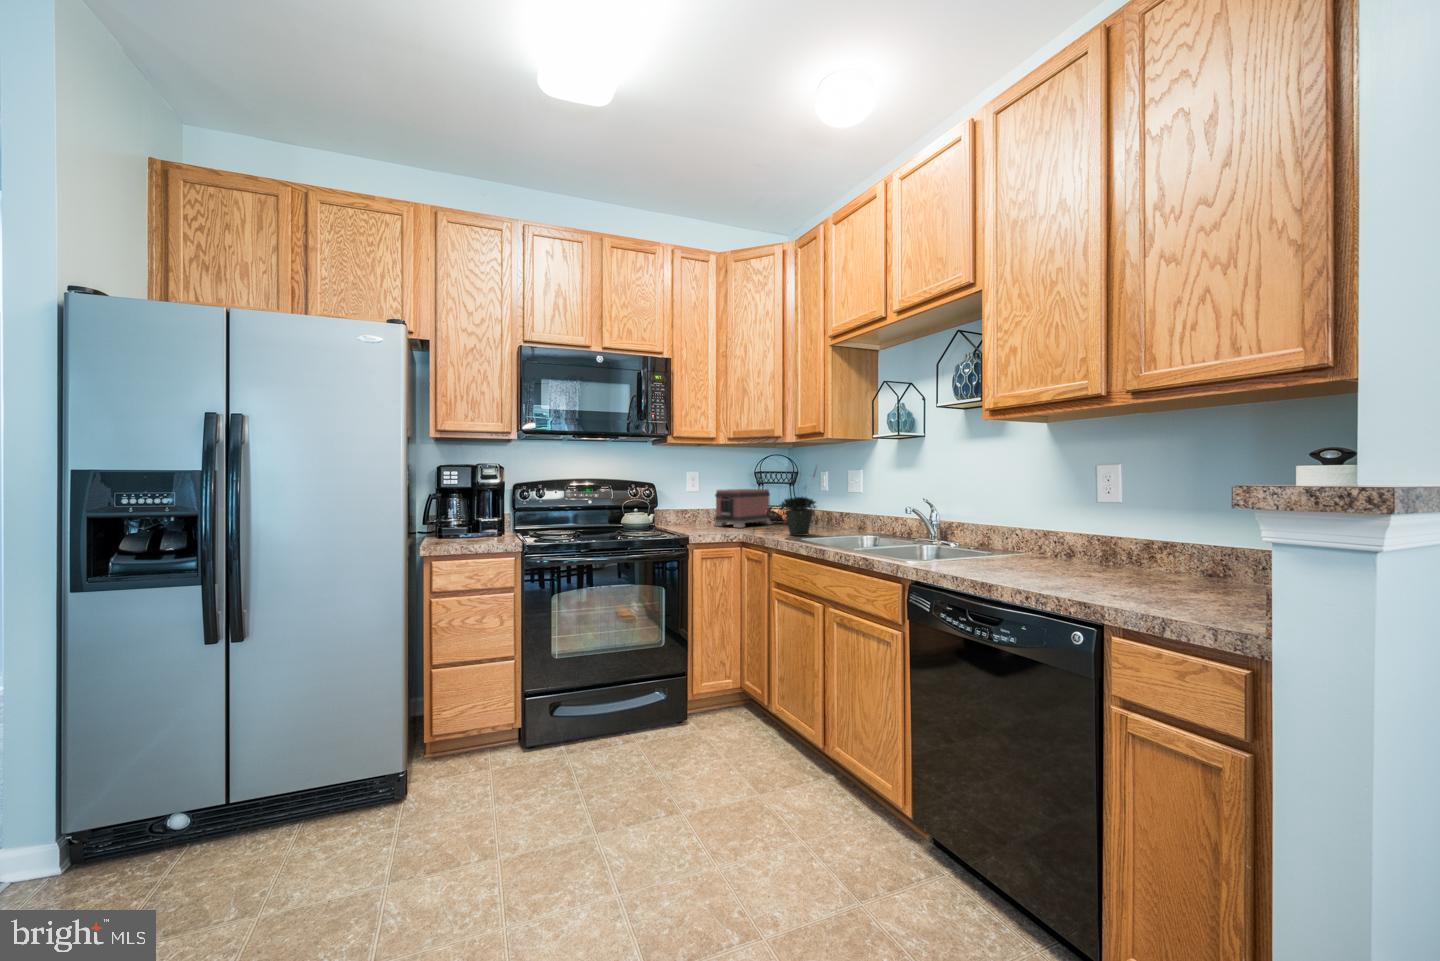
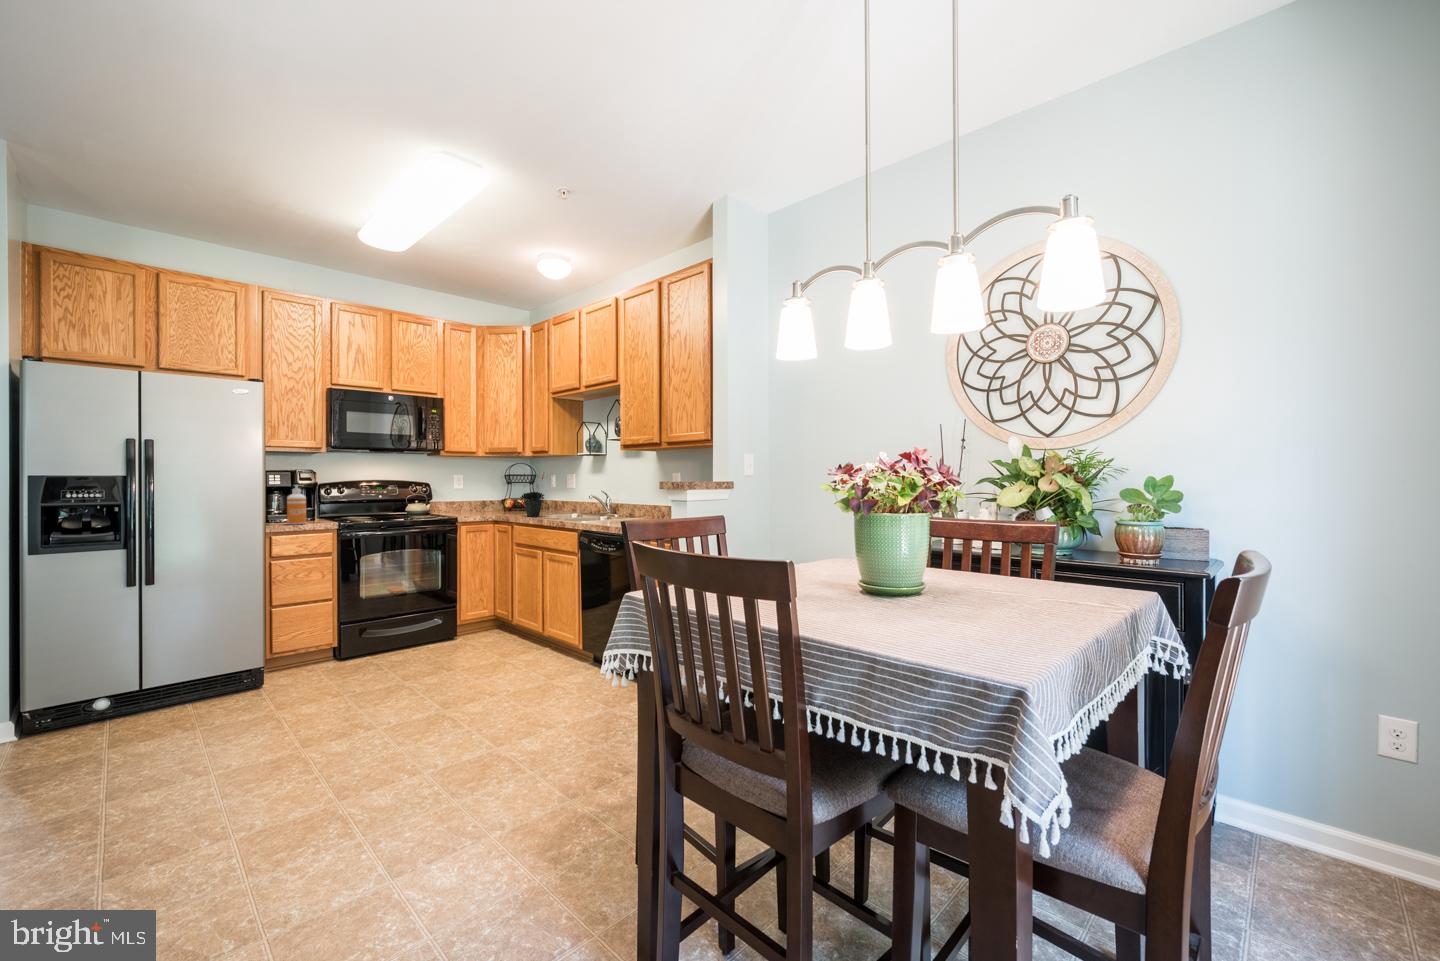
soap dispenser: none [460,485,486,543] -> present [287,485,306,525]
toaster: present [714,489,771,528] -> none [474,487,517,514]

